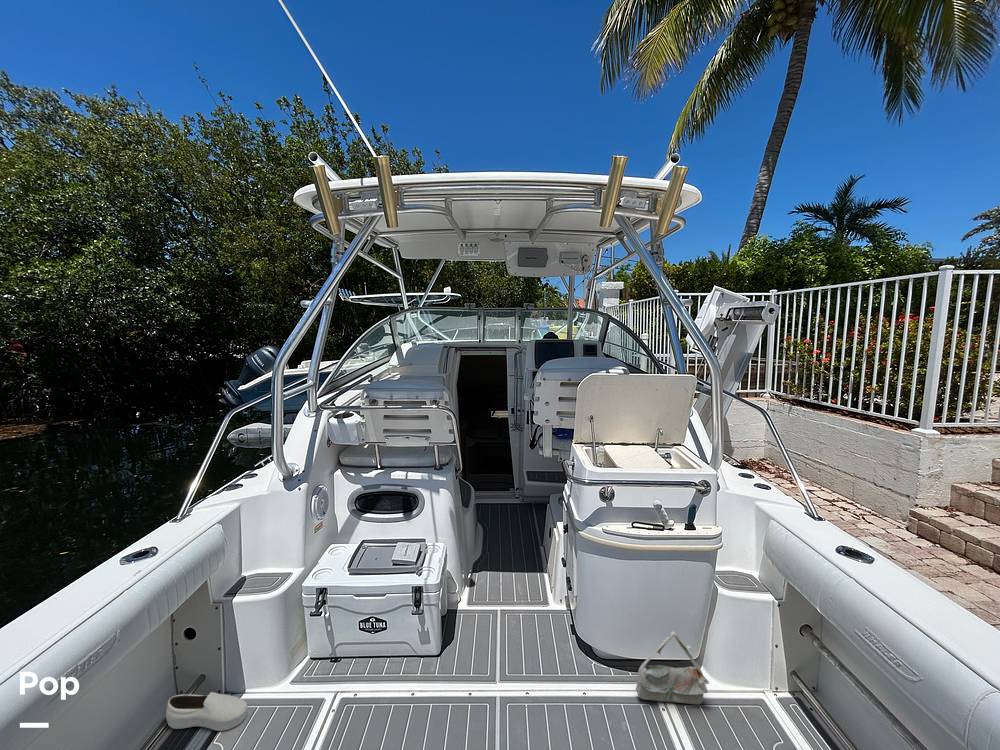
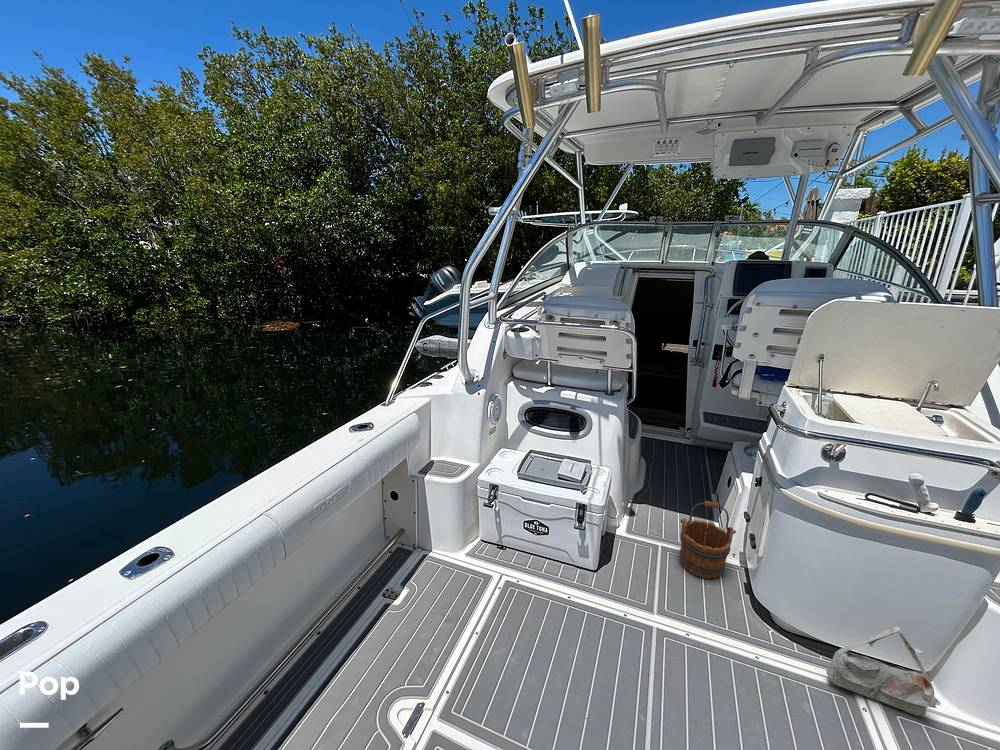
wooden bucket: none [512,557,558,633] -> present [680,501,736,579]
shoe: present [166,692,247,731] -> none [376,542,433,579]

